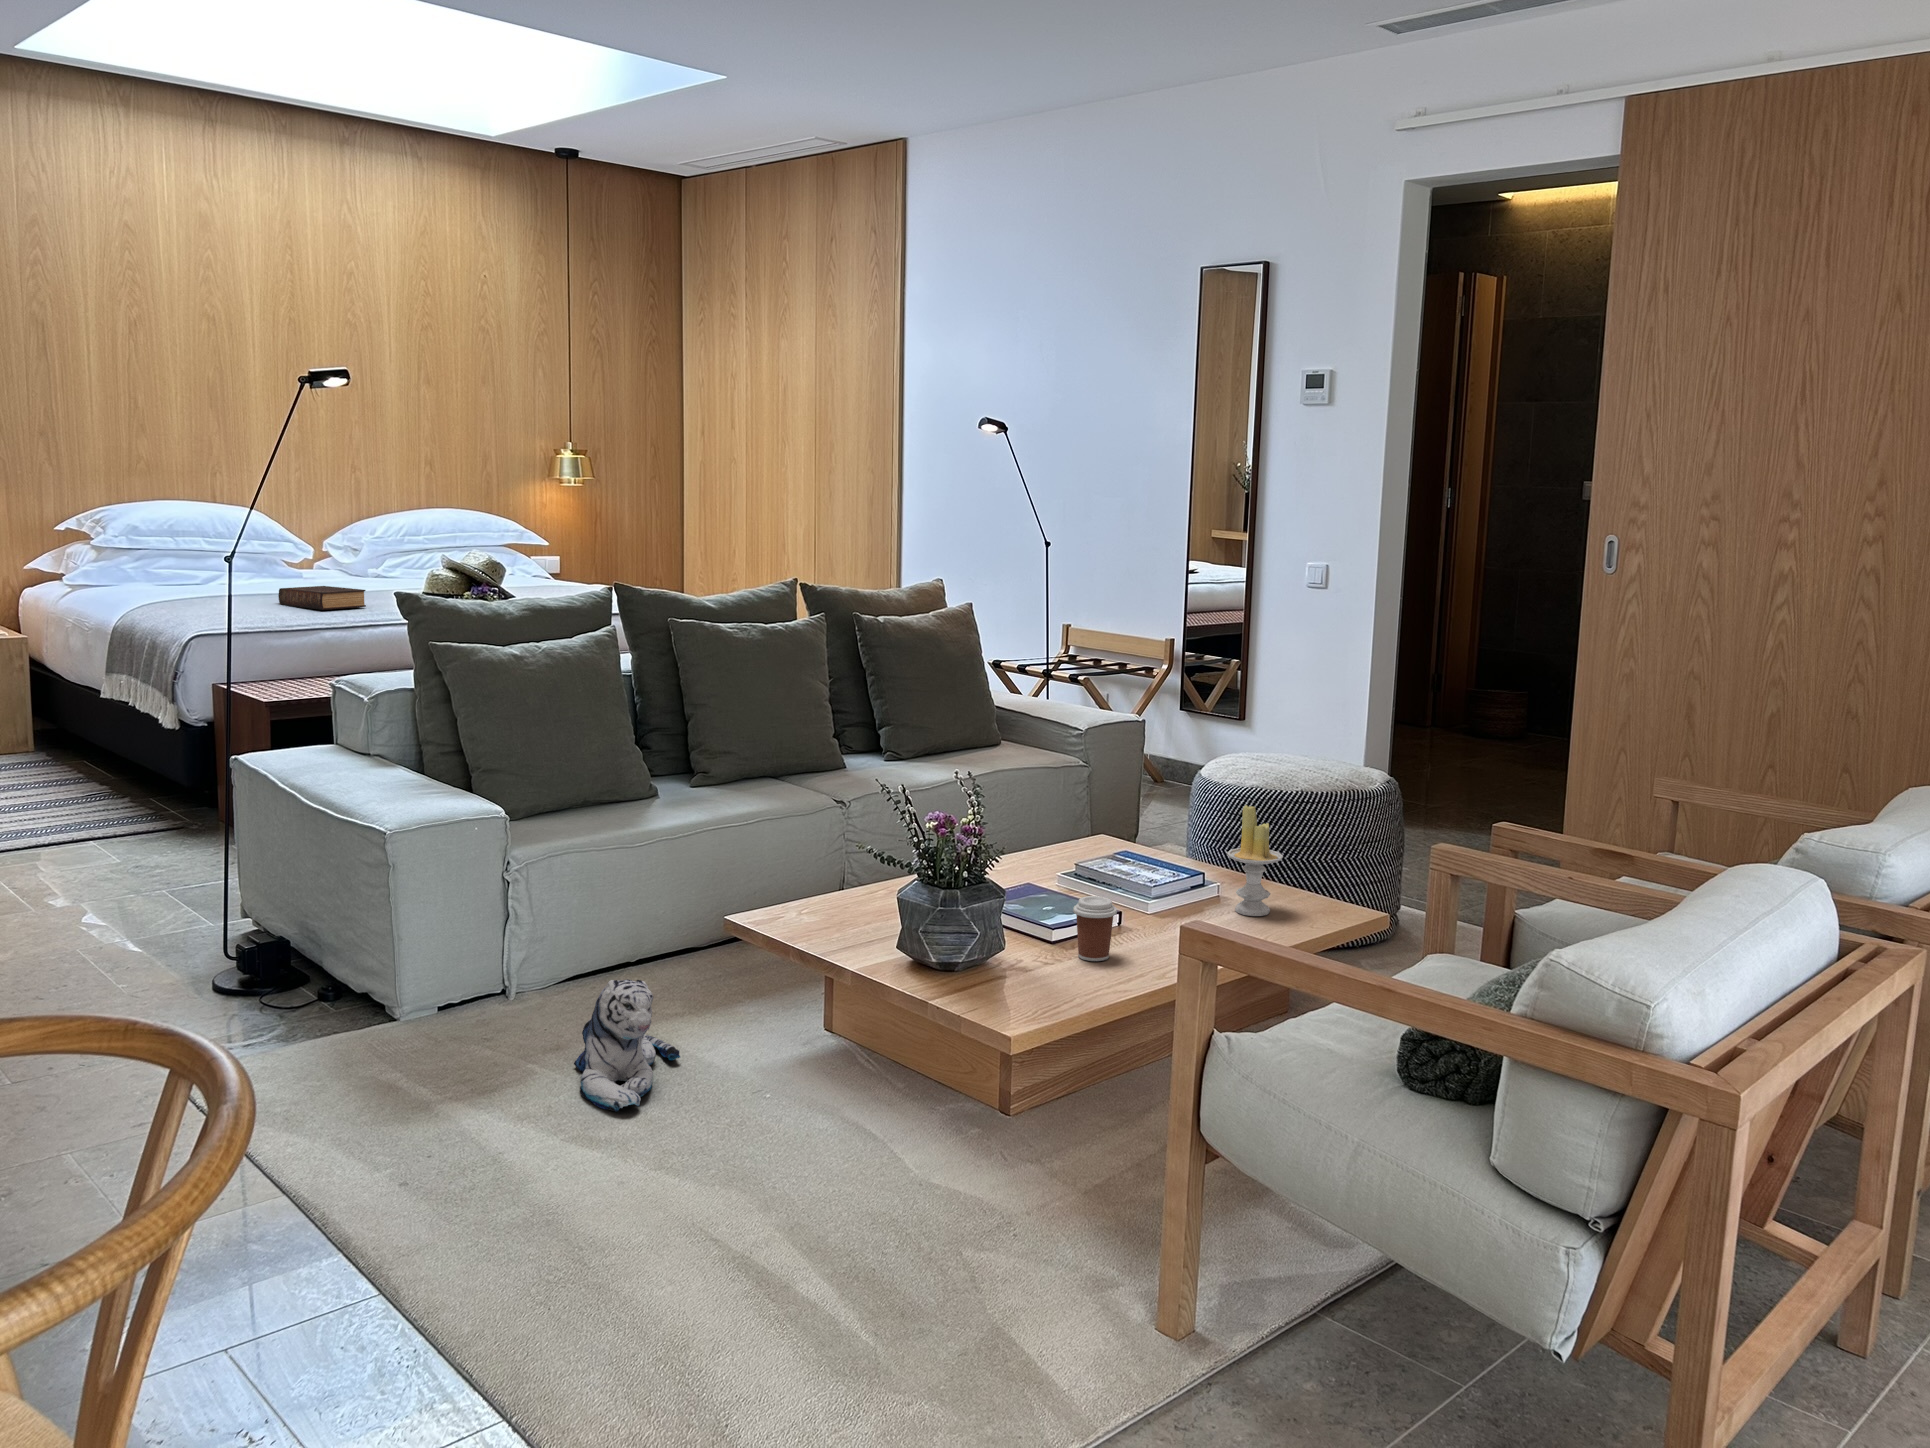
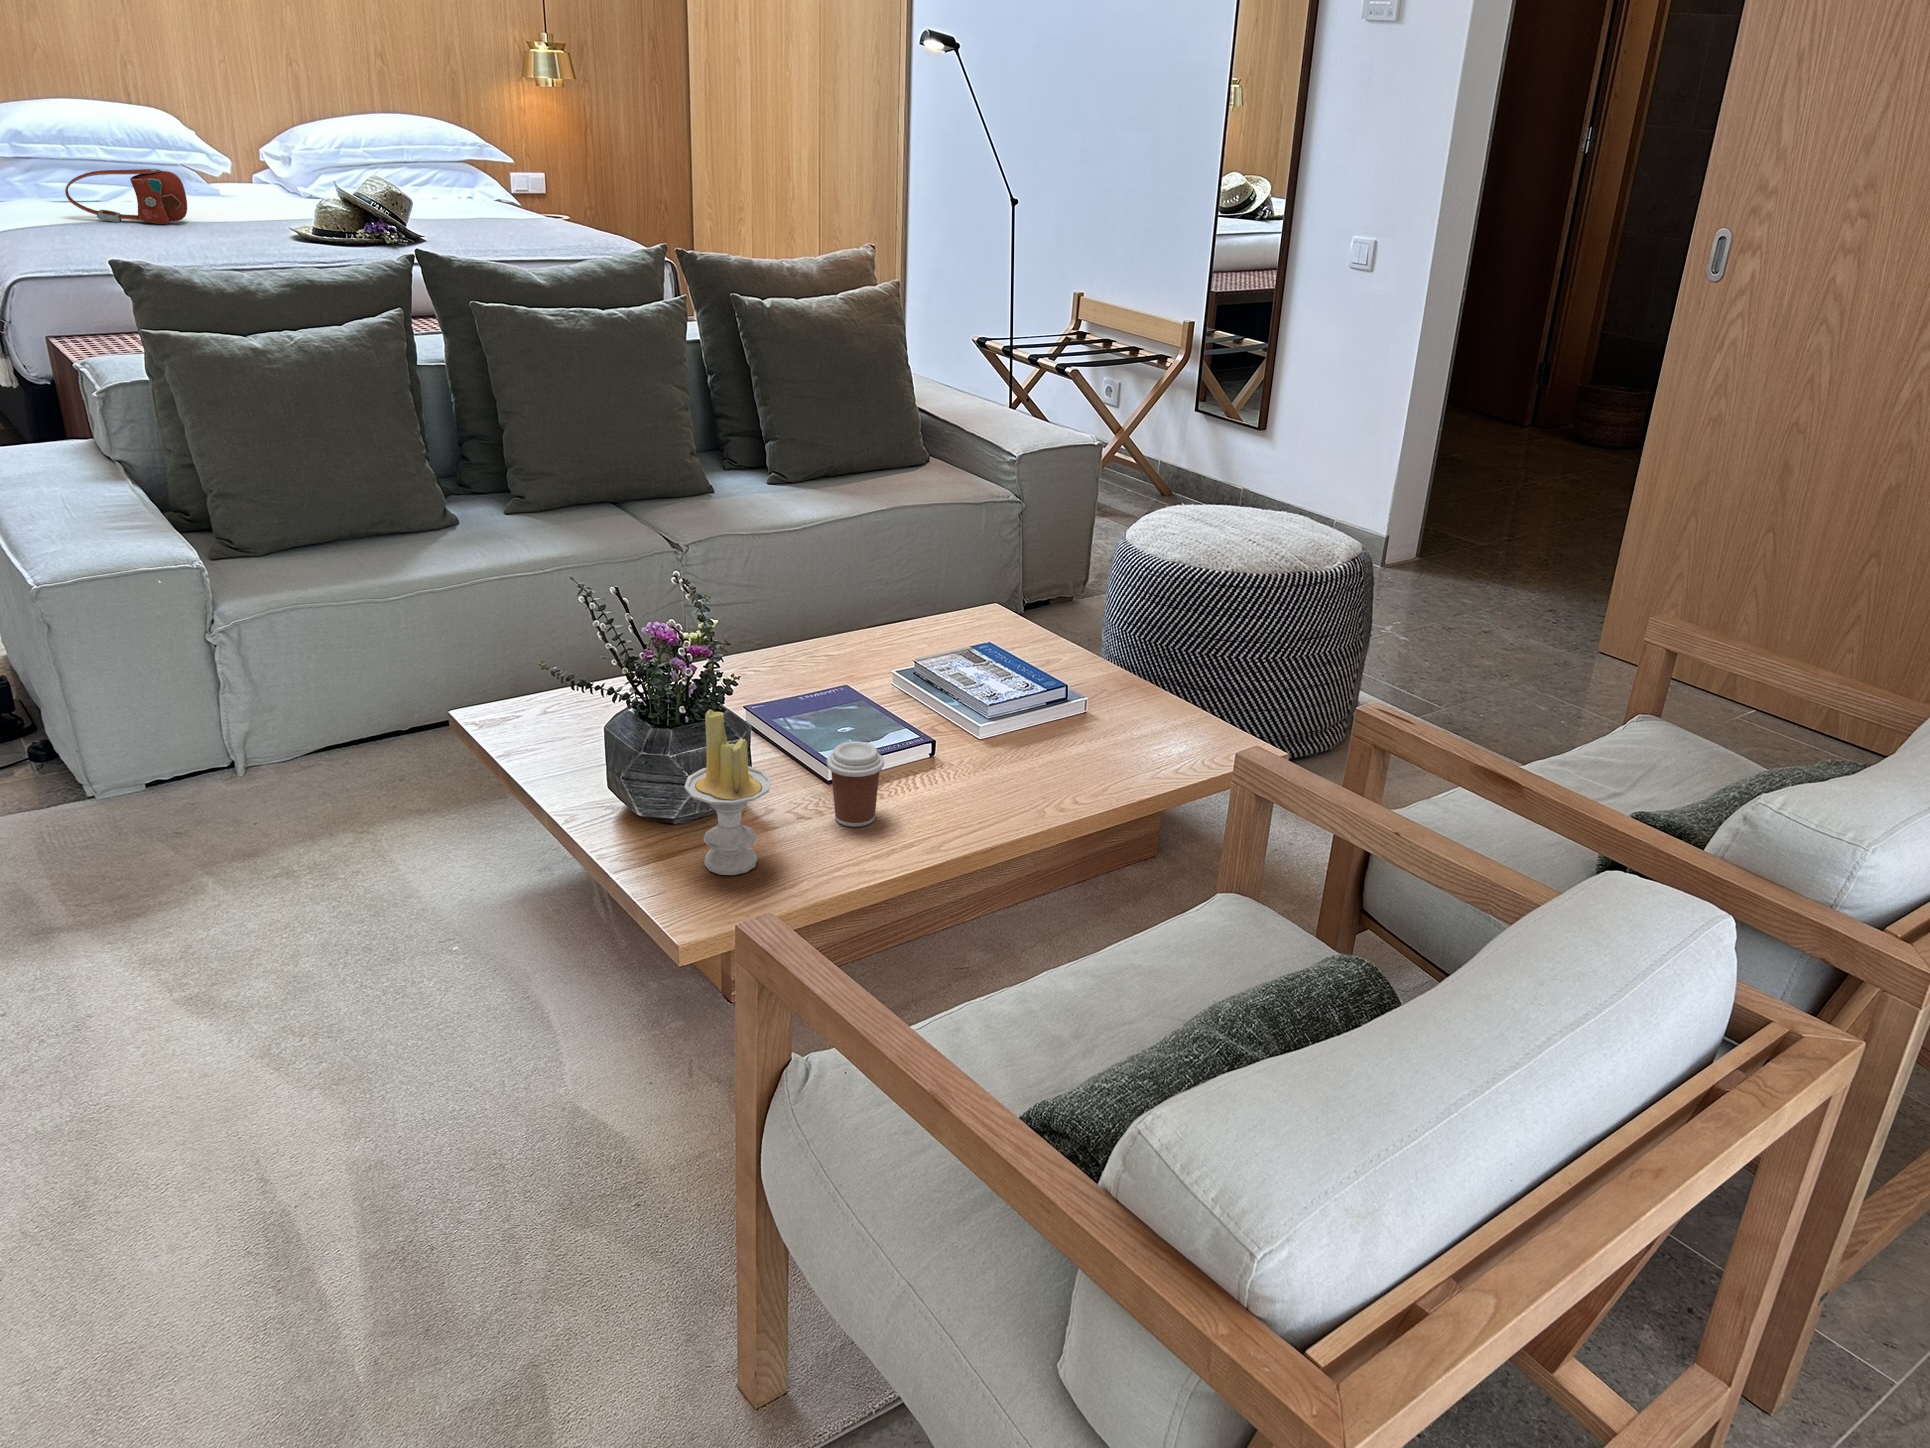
handbag: none [205,549,307,594] -> present [65,169,187,224]
book: present [278,586,366,610] -> none [138,217,237,249]
candle: present [1227,805,1283,916] -> present [684,710,772,875]
plush toy: present [574,979,680,1111] -> none [242,795,388,960]

